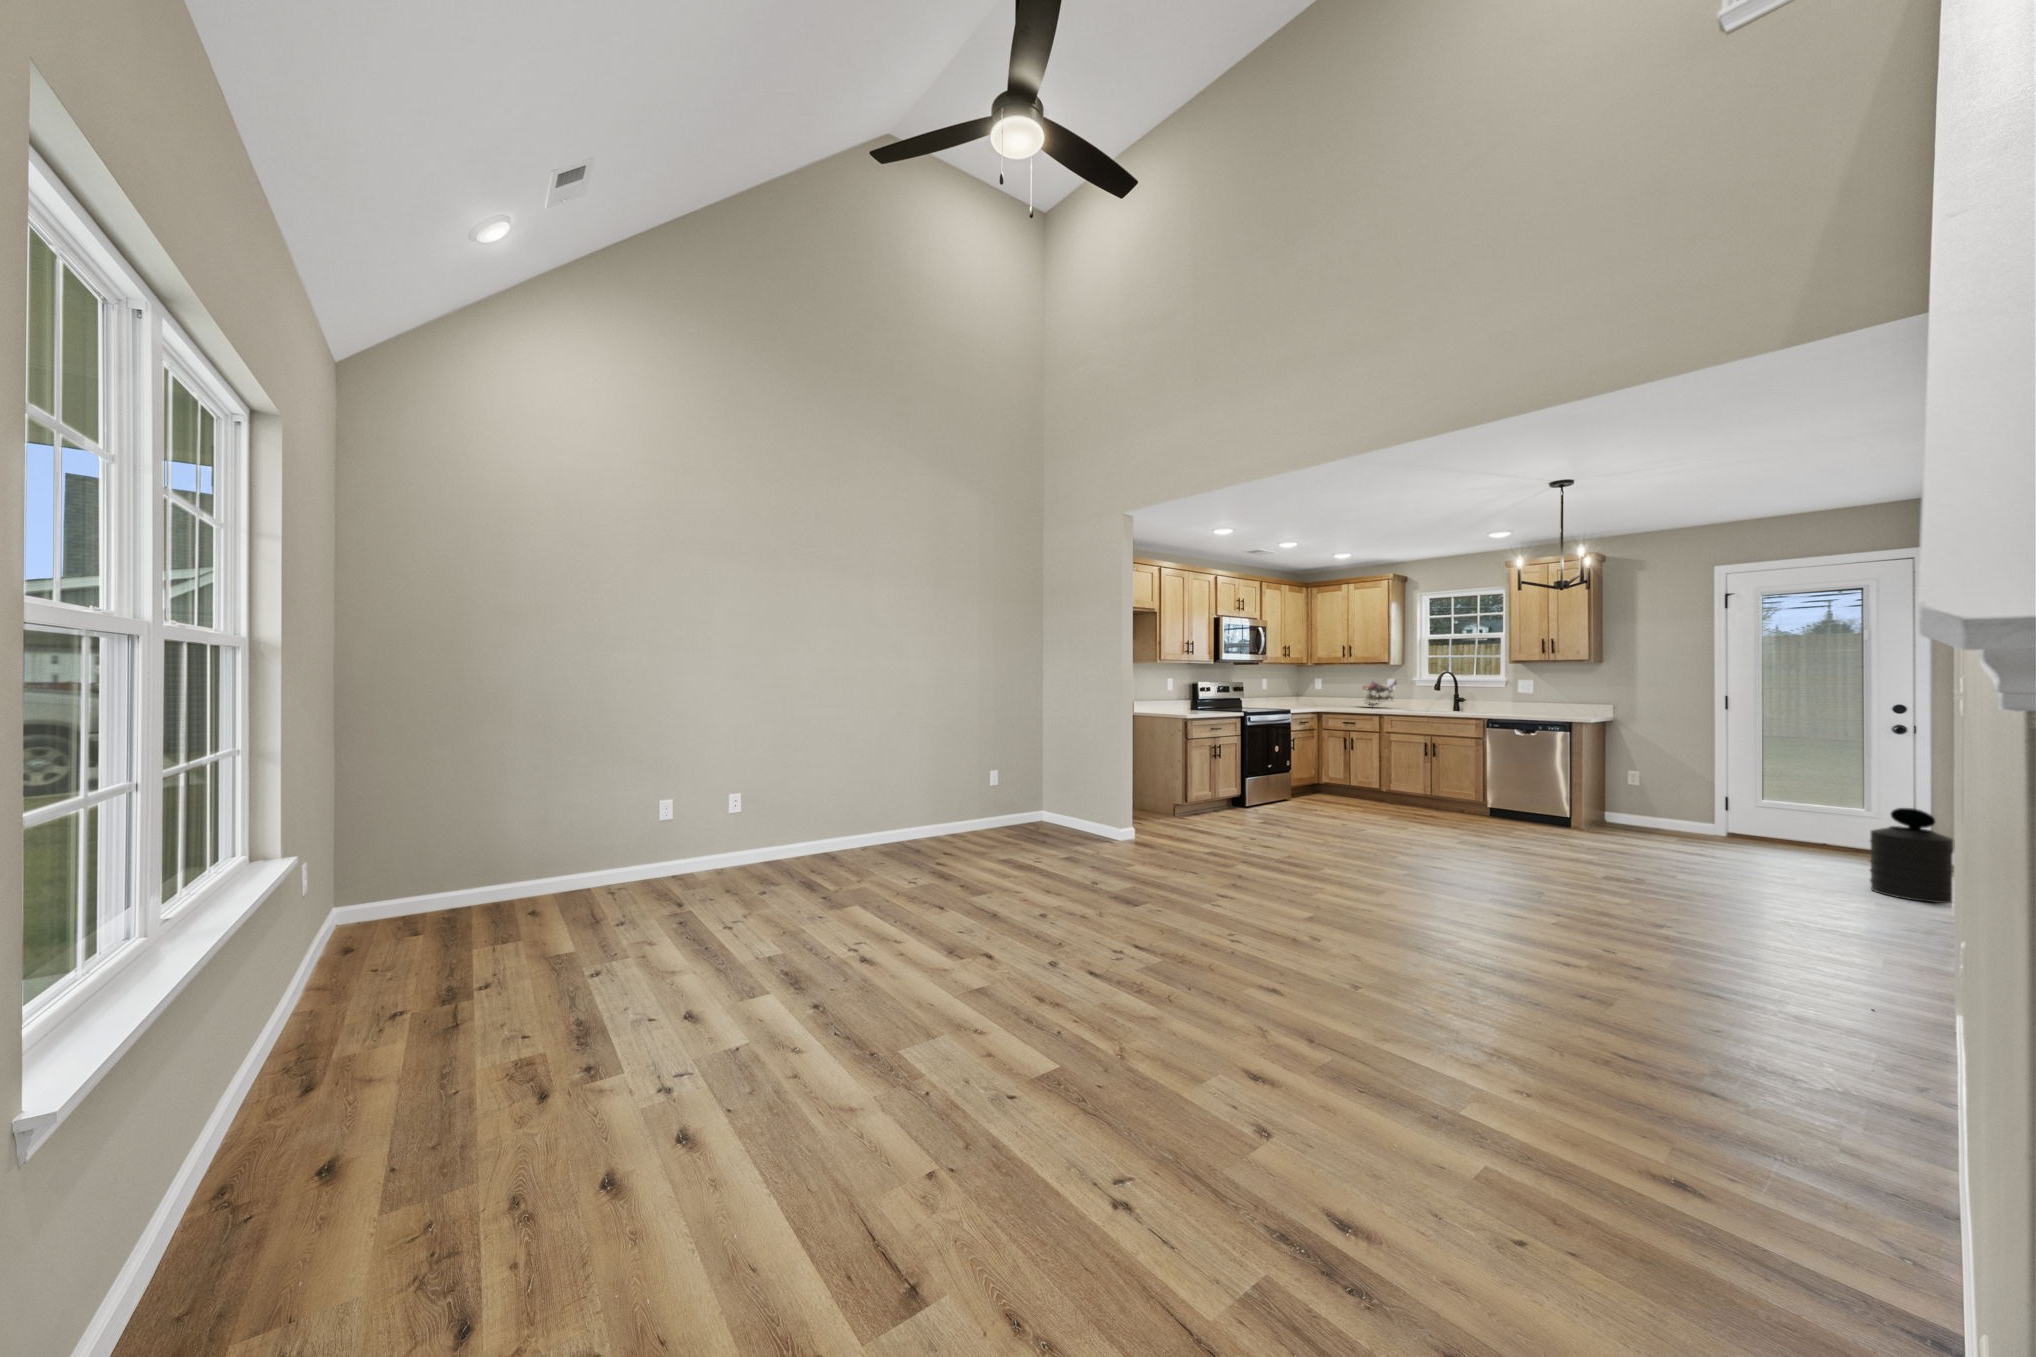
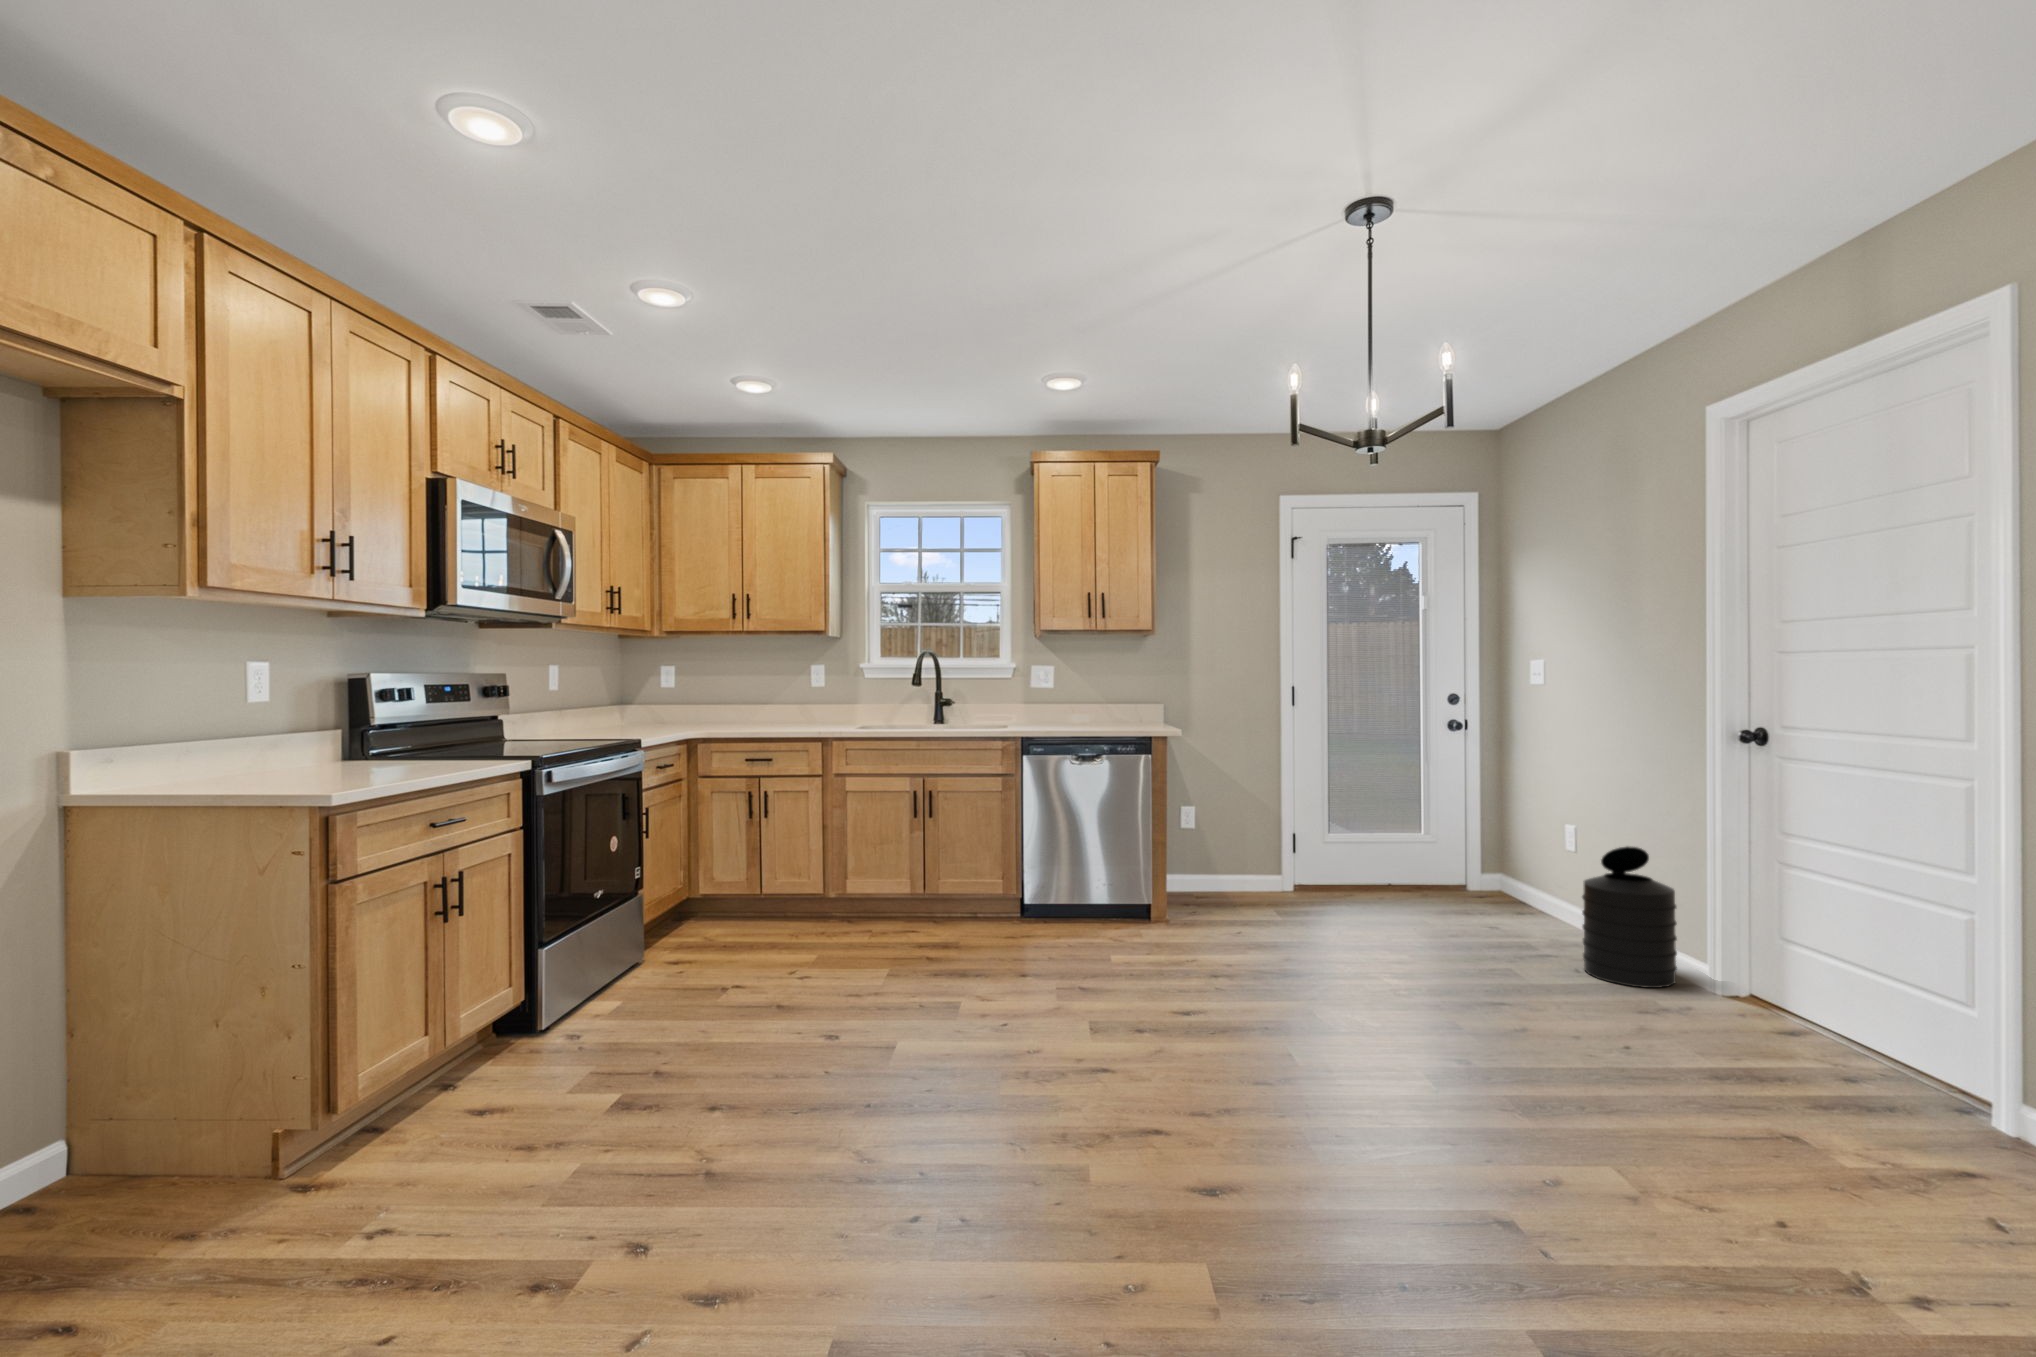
flower arrangement: present [1363,681,1397,706] -> none [758,665,831,722]

